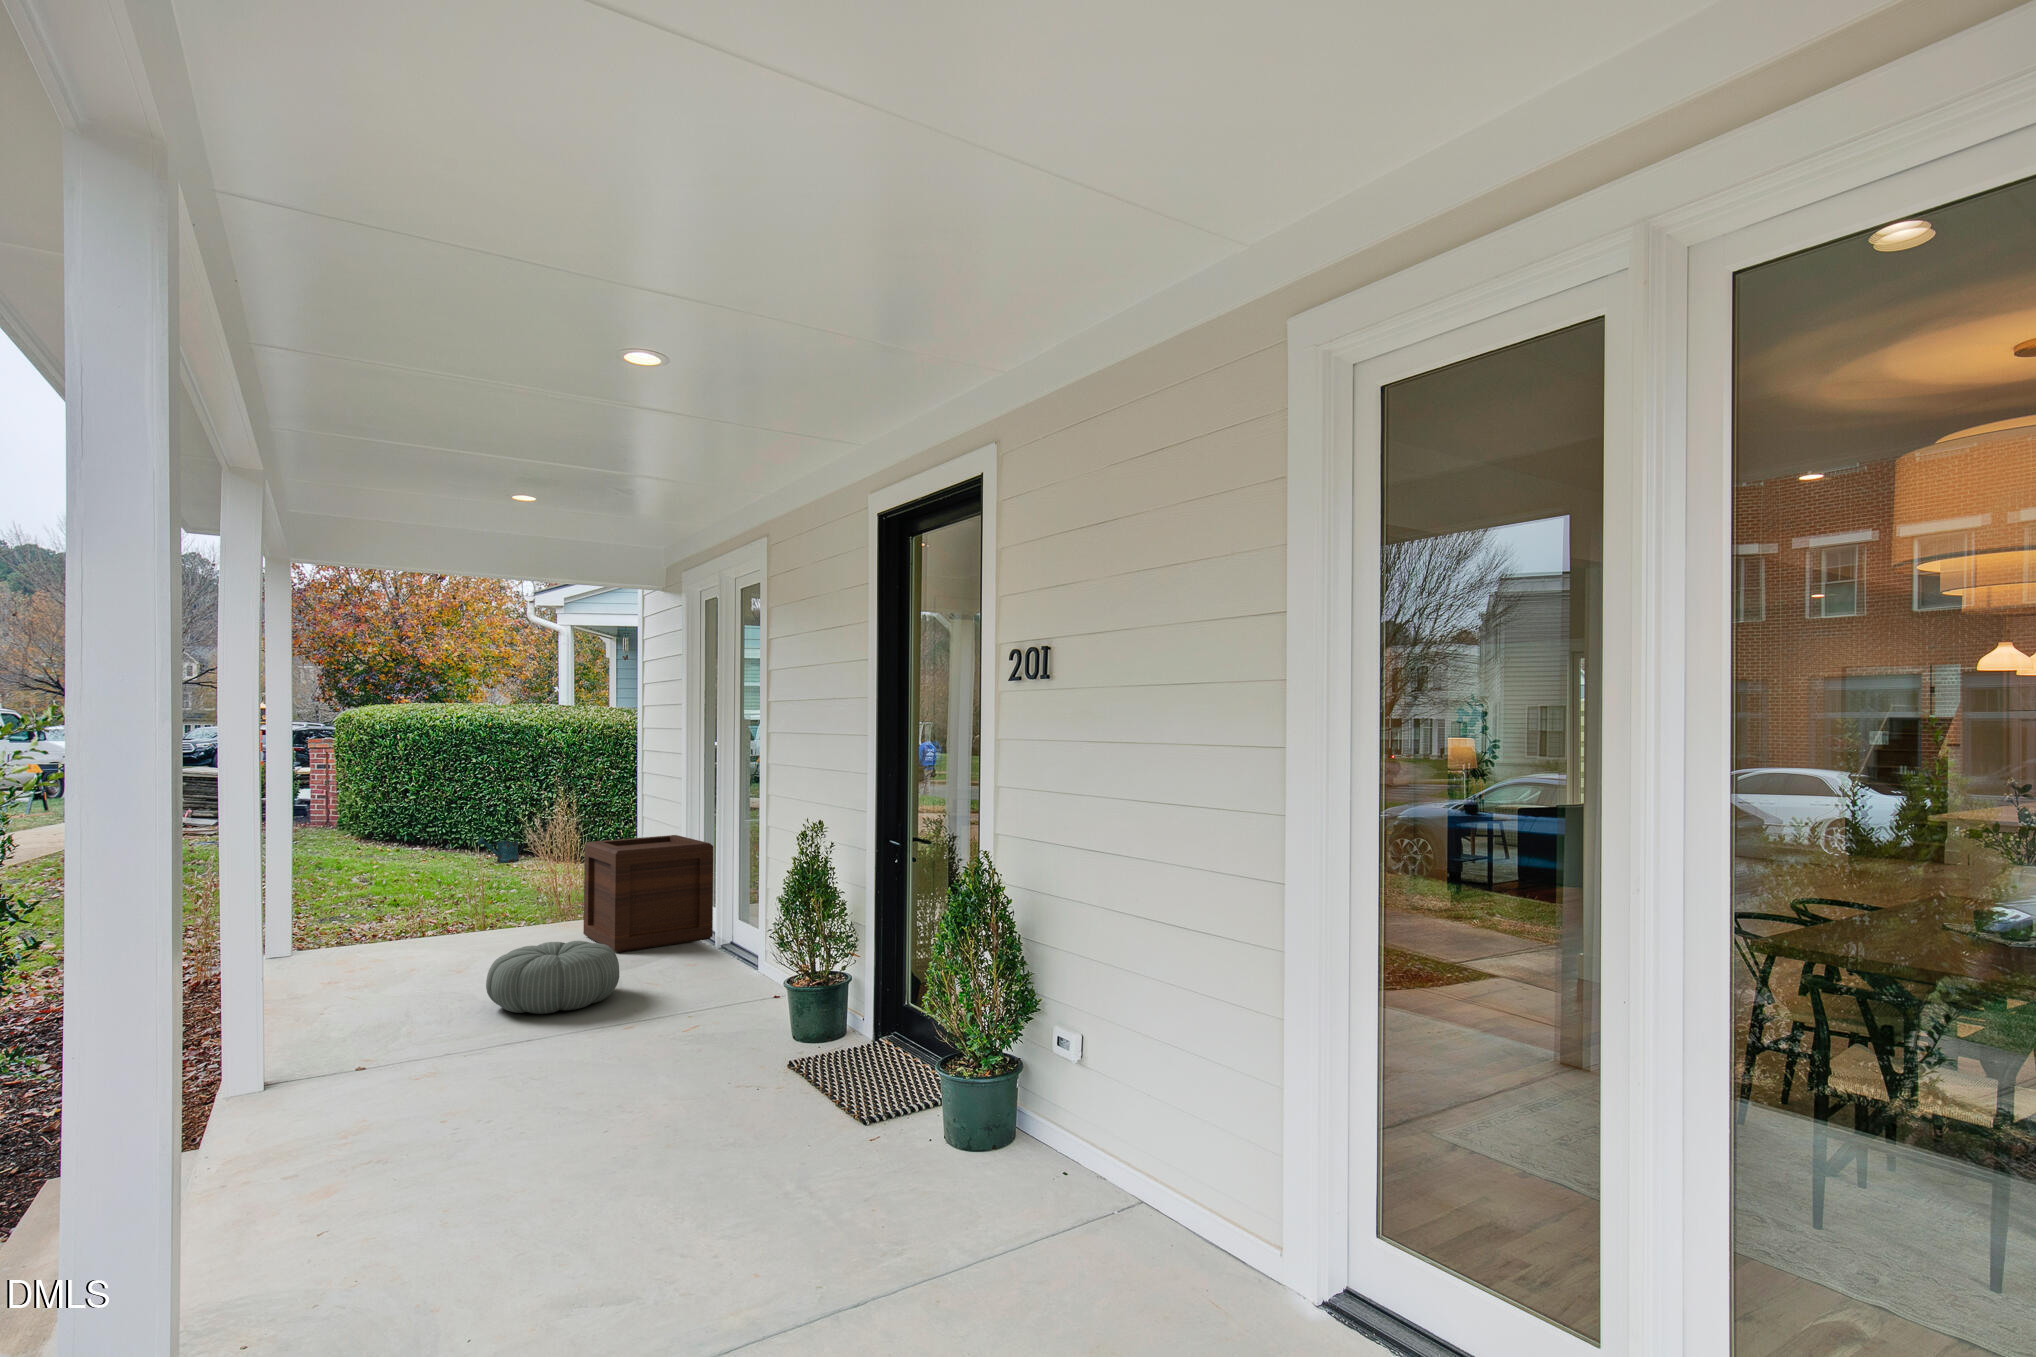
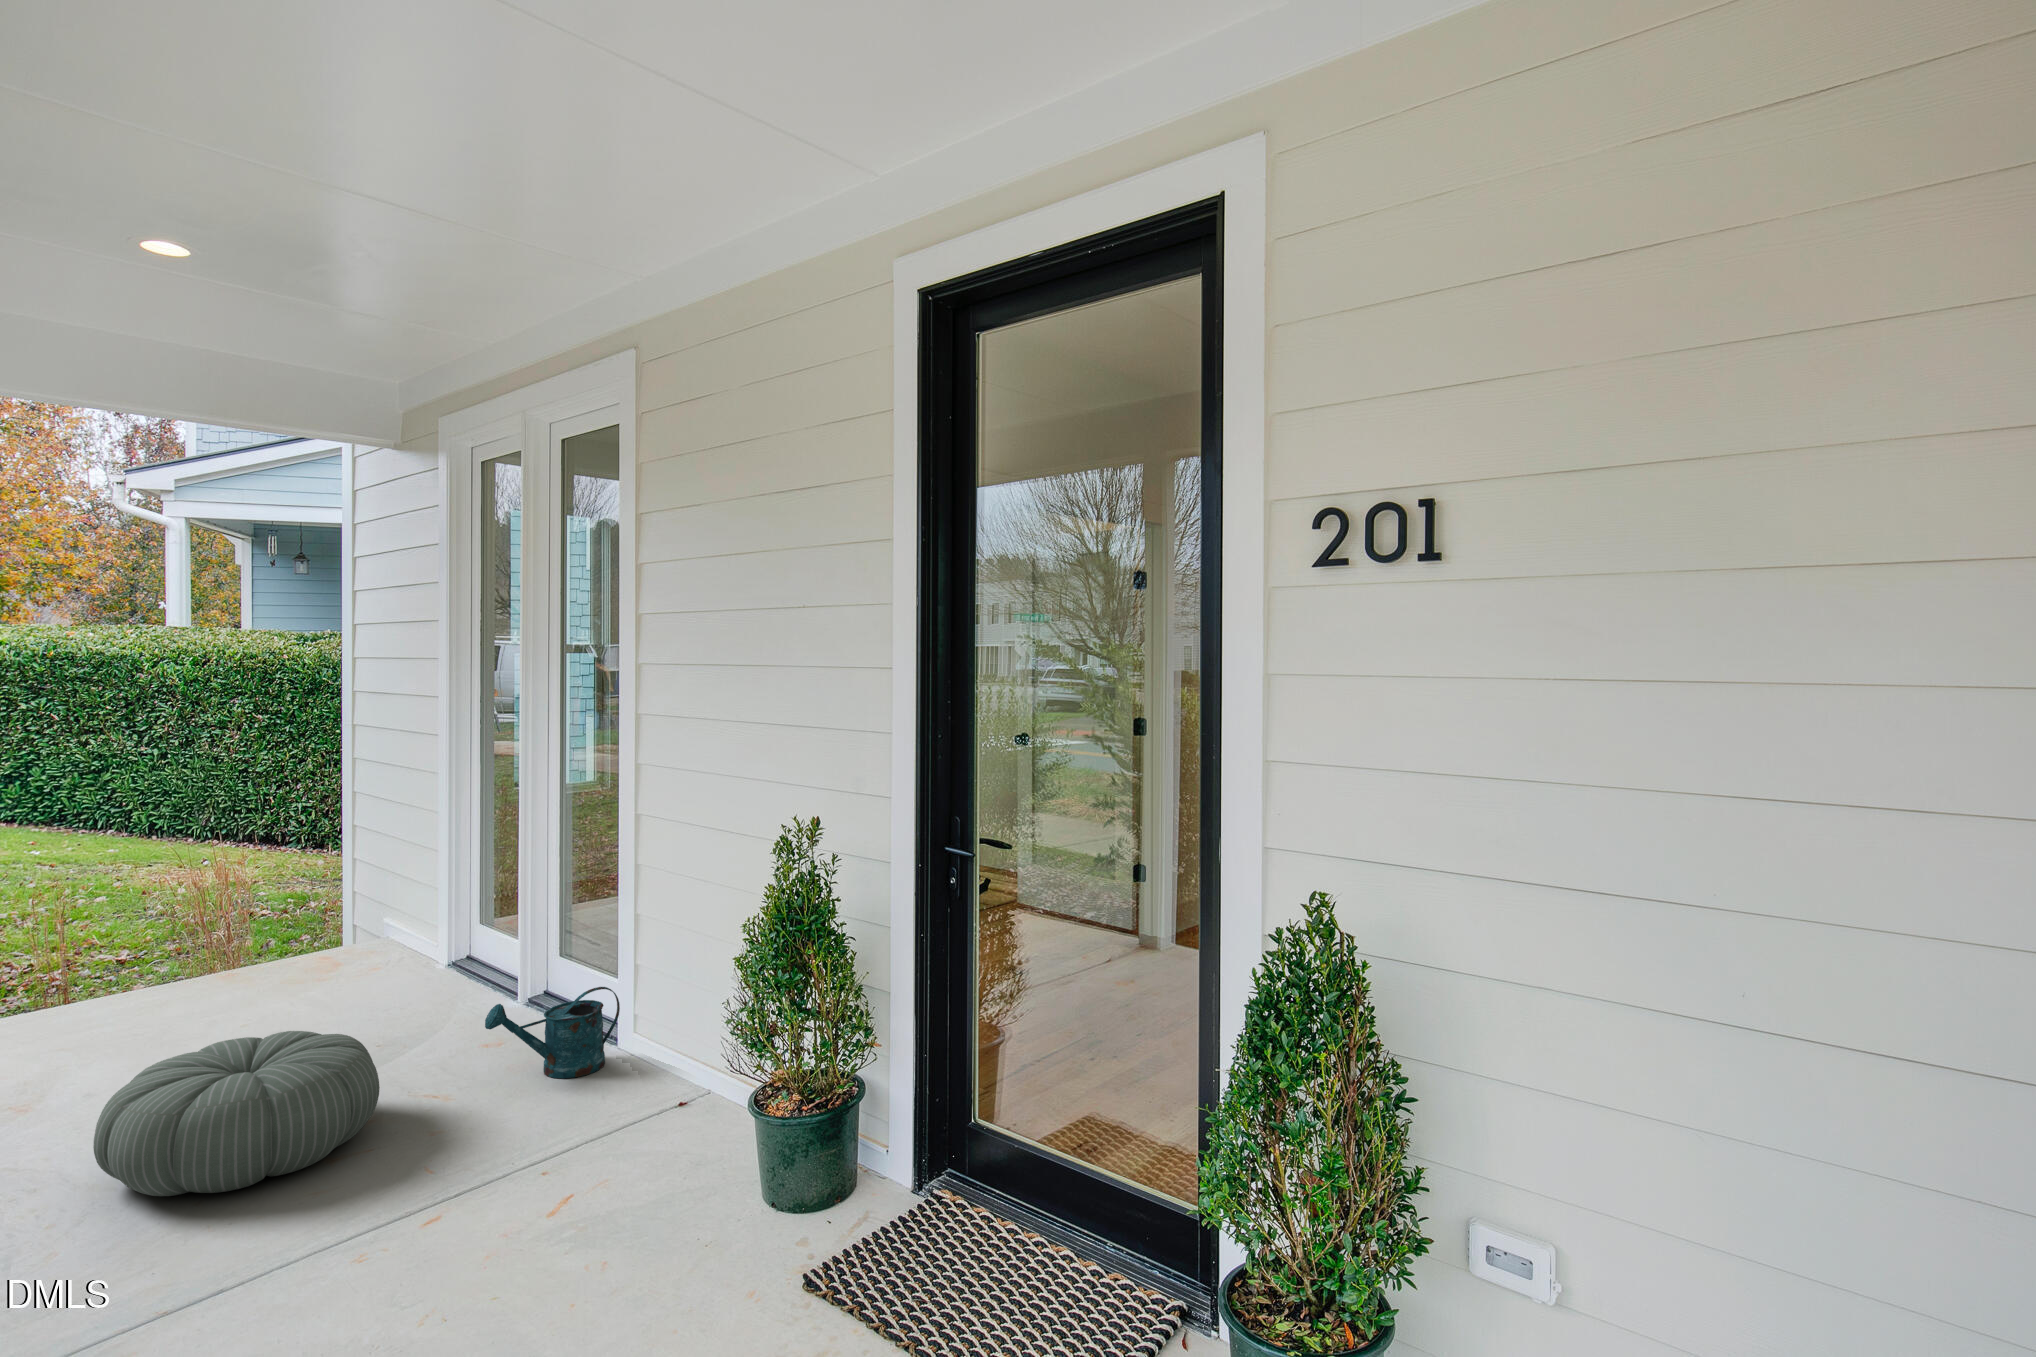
watering can: present [478,835,524,863] -> present [485,987,620,1078]
wooden crate: present [583,835,713,953] -> none [262,822,497,1022]

